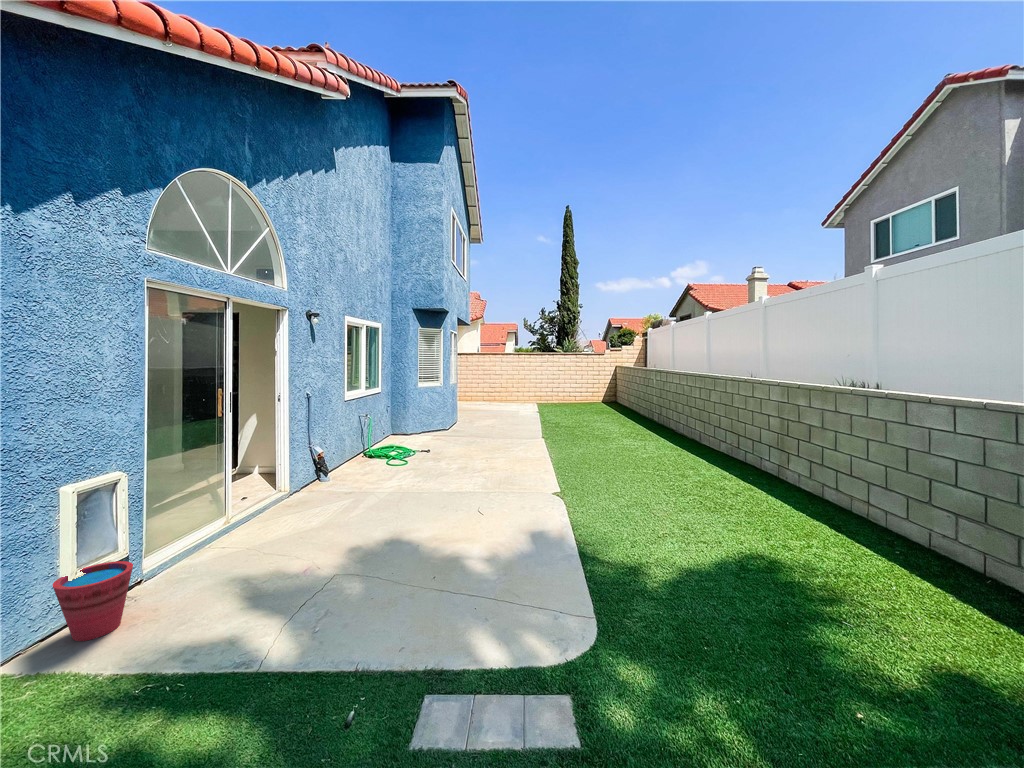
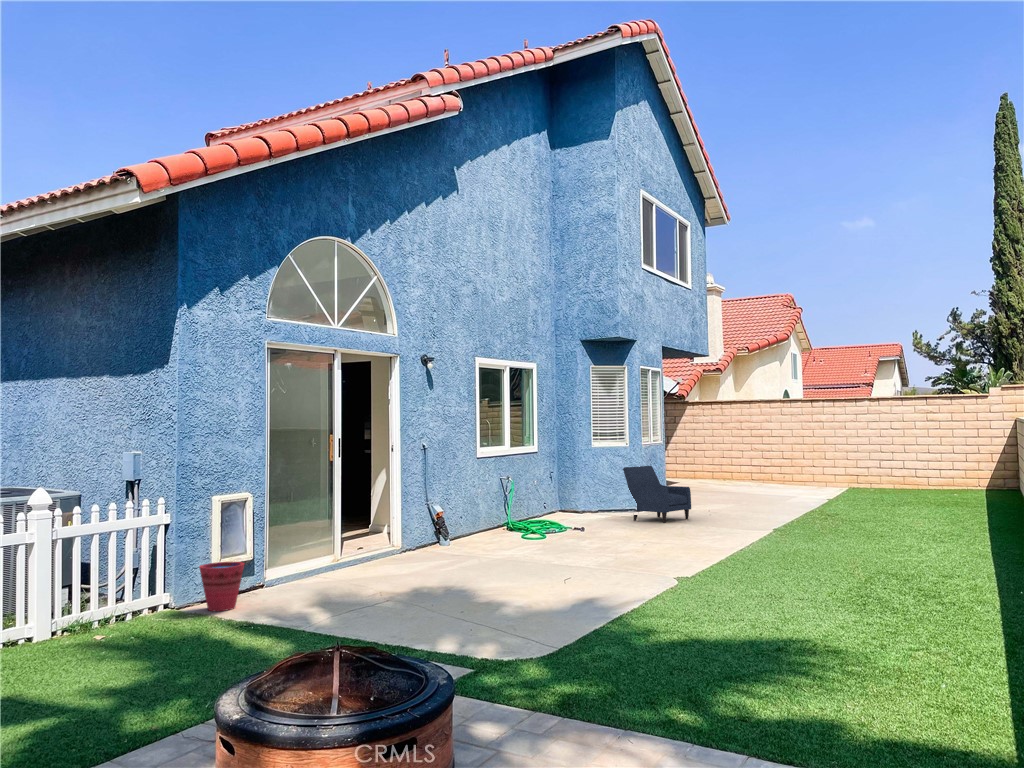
chair: none [439,397,482,436] -> present [623,466,691,523]

